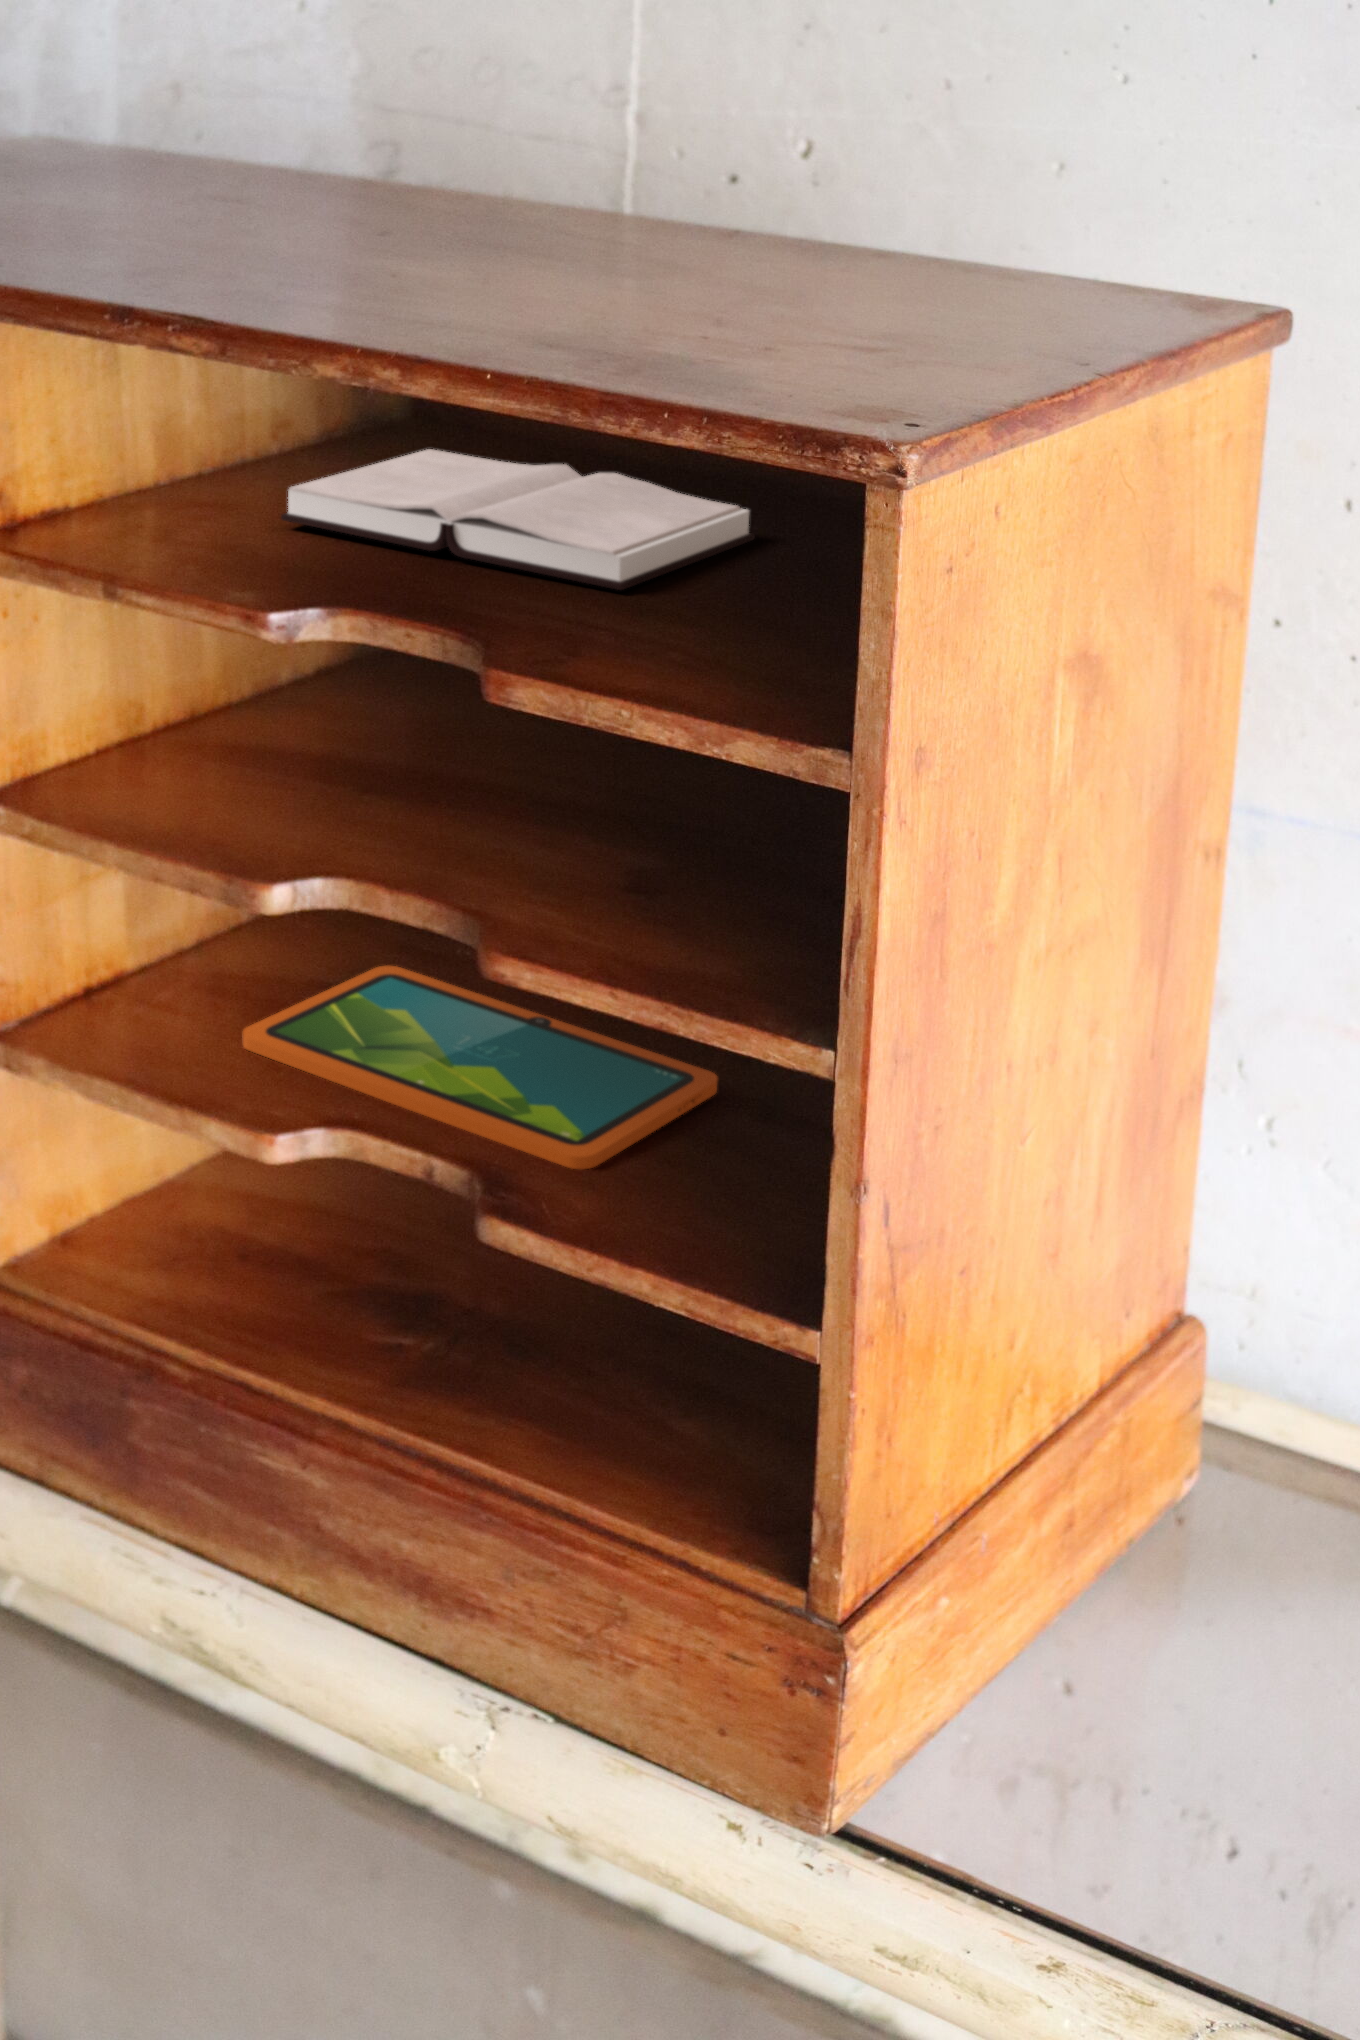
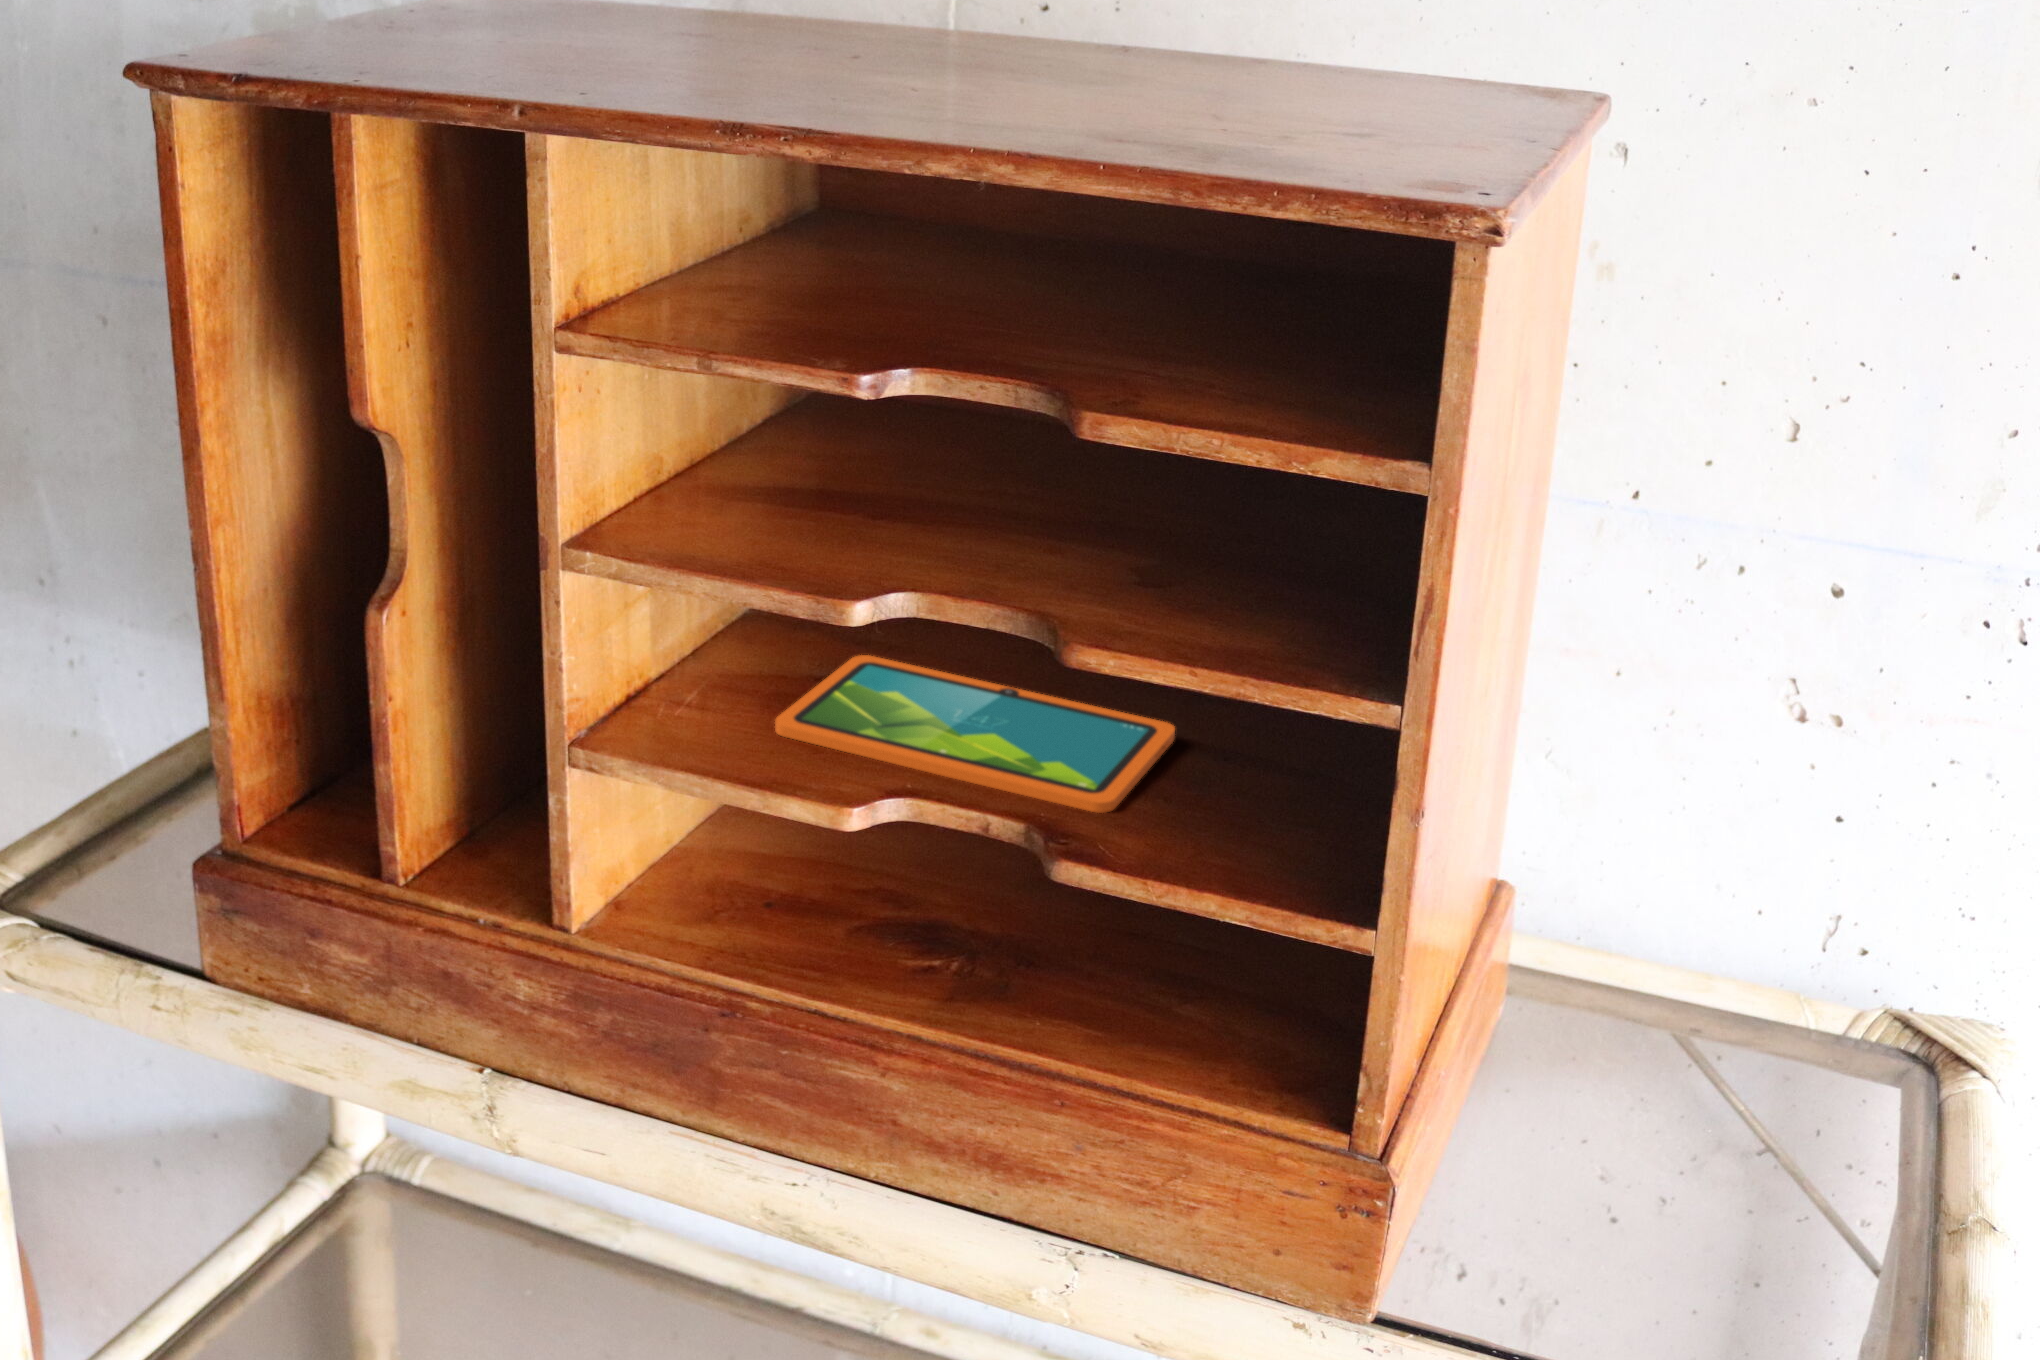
hardback book: present [281,449,755,590] -> none [800,222,1188,335]

